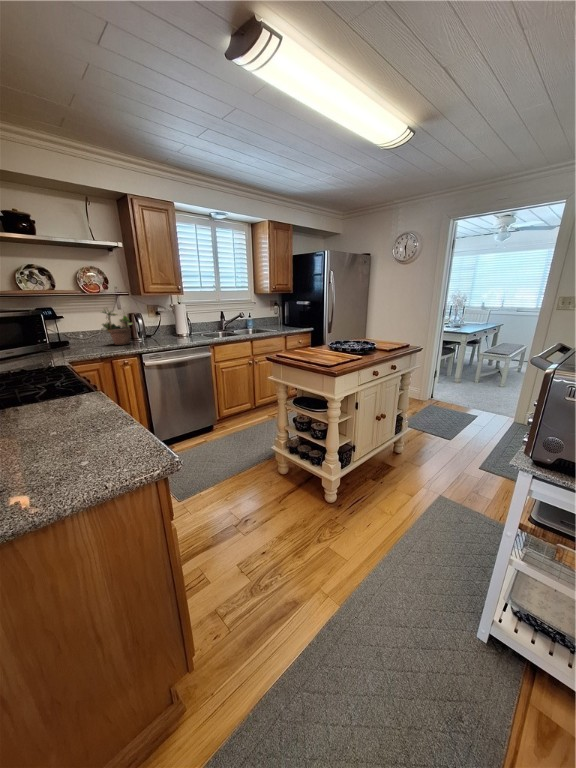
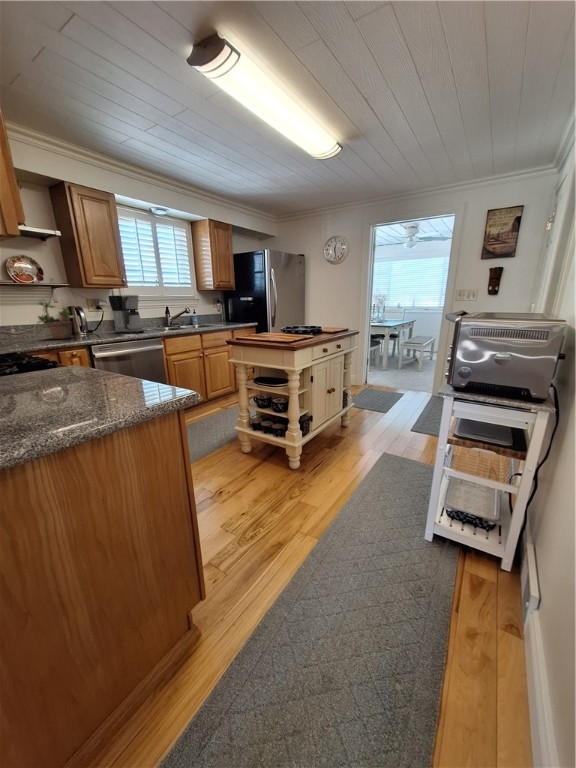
coffee maker: none [165,302,196,339] -> present [108,295,144,333]

